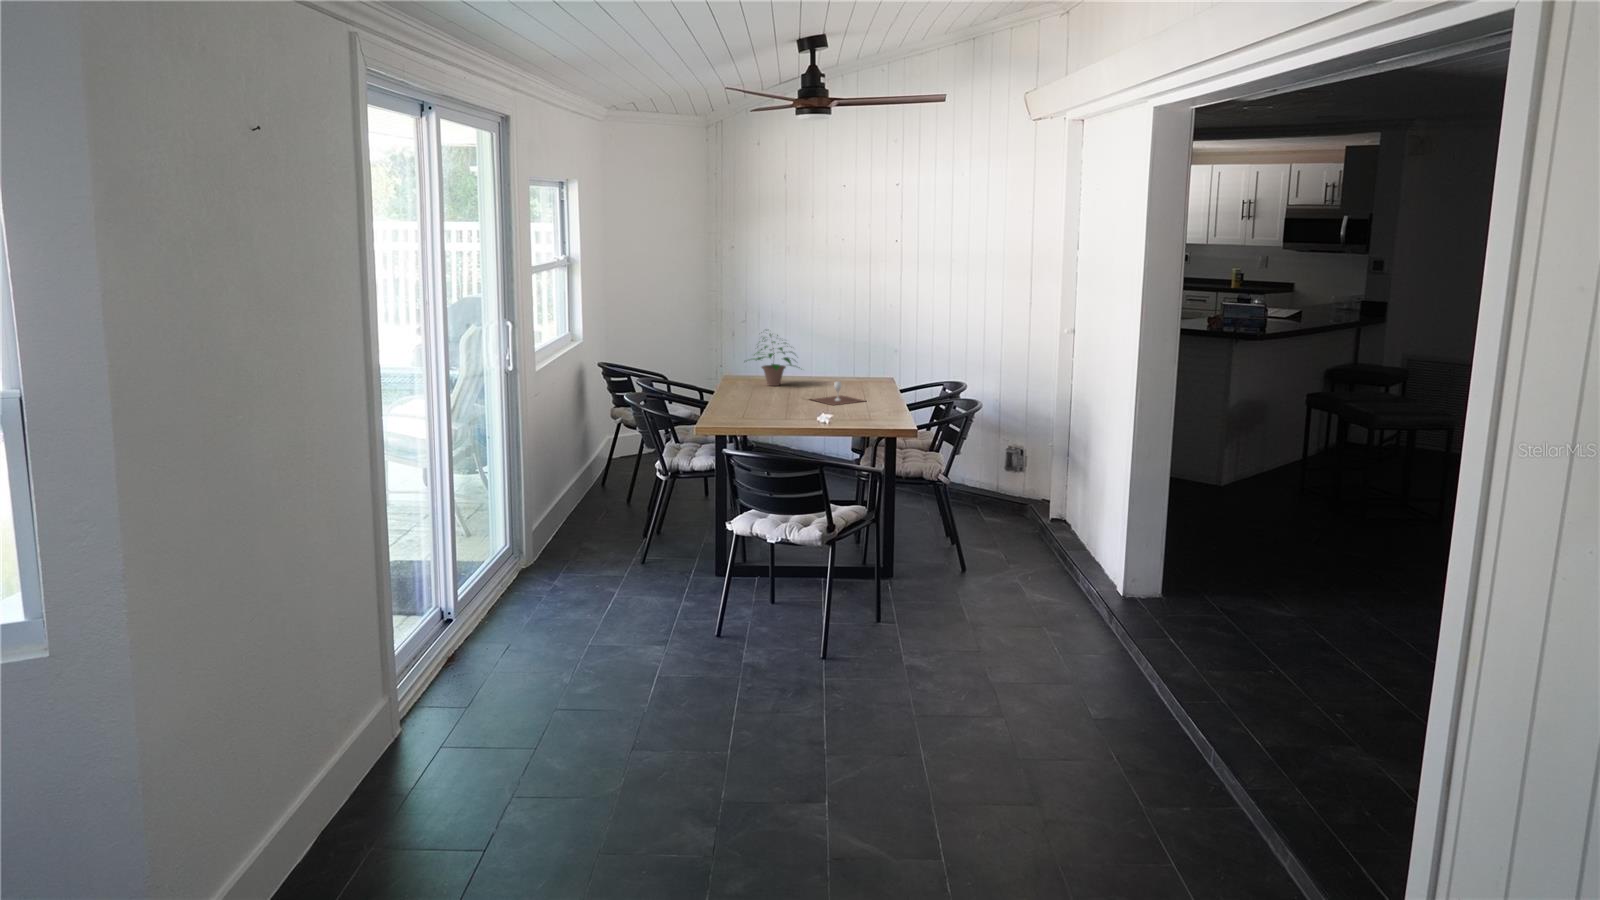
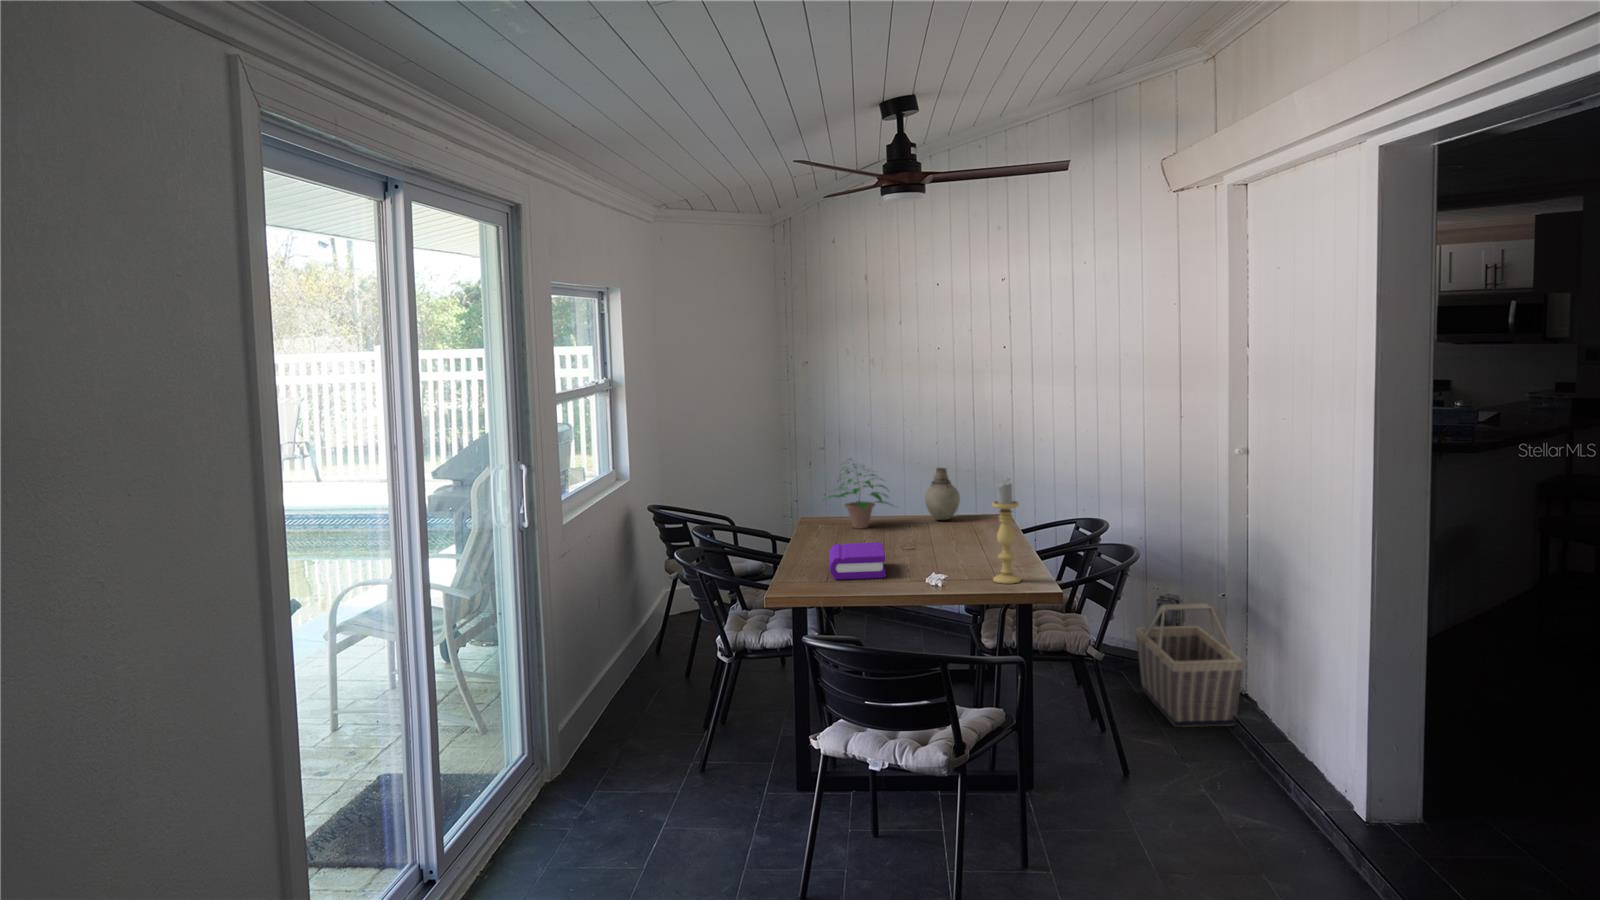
vase: none [827,339,855,382] -> present [925,468,960,520]
candle holder: none [867,345,888,422] -> present [992,482,1021,584]
wine glass: present [812,381,864,405] -> none [908,524,985,557]
book: none [746,392,788,418] -> present [829,543,886,580]
basket: none [986,449,1058,540] -> present [1136,603,1244,727]

